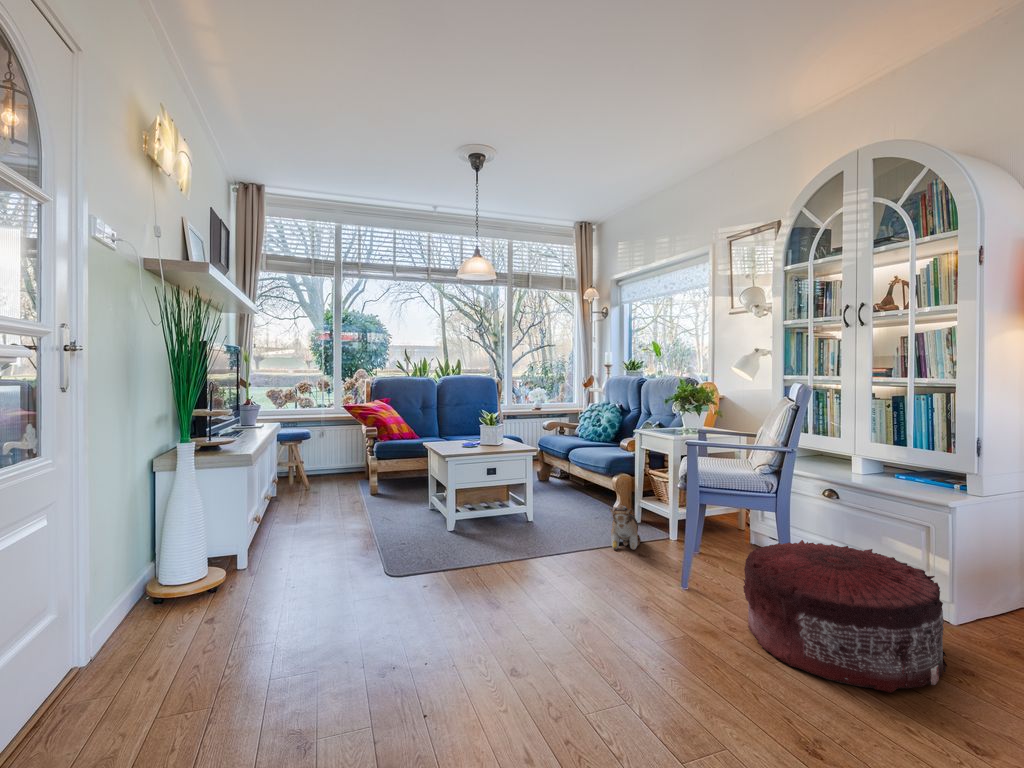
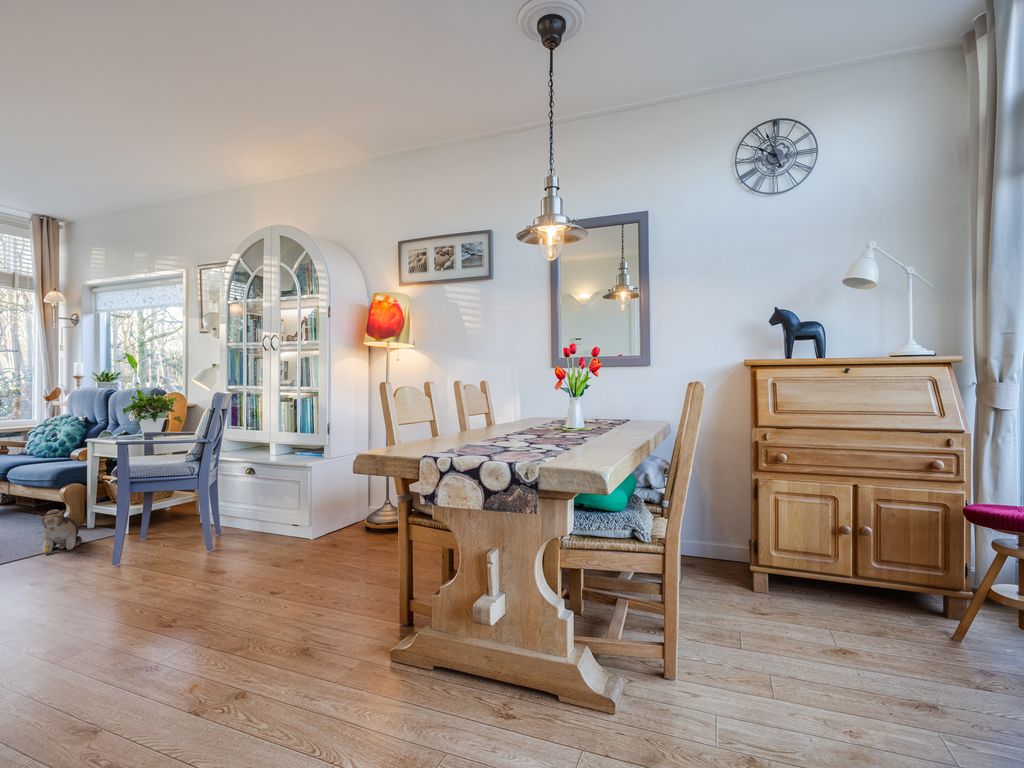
pouf: present [743,540,947,693] -> none [148,500,286,588]

